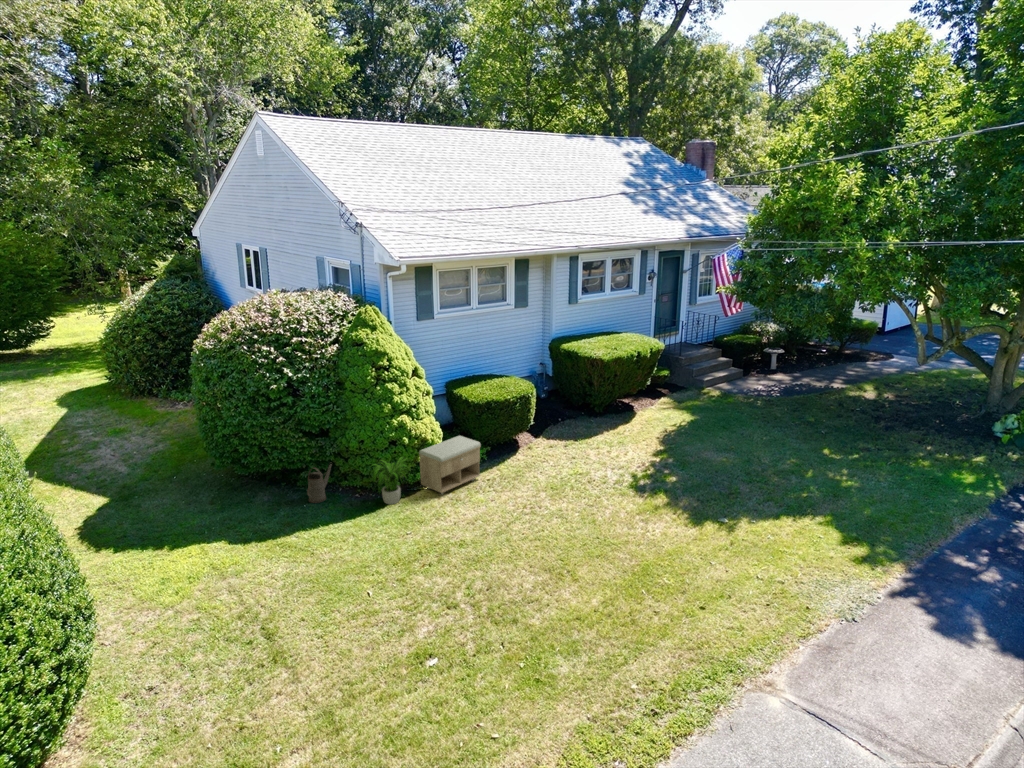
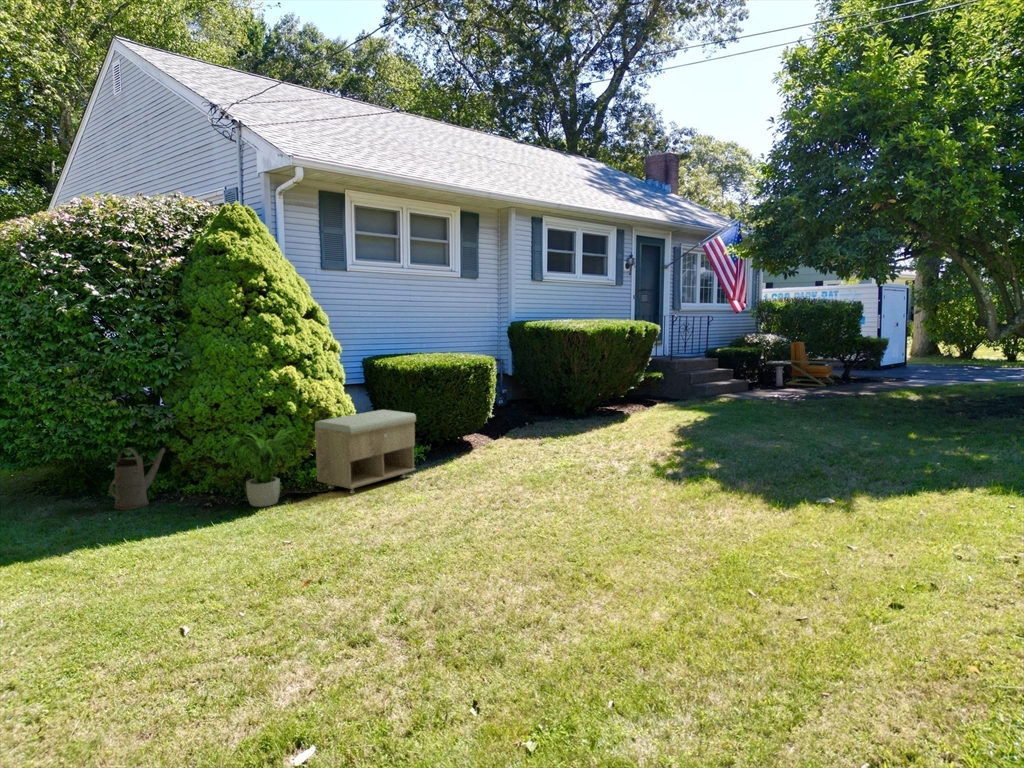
lounge chair: none [781,330,827,373] -> present [786,342,835,387]

